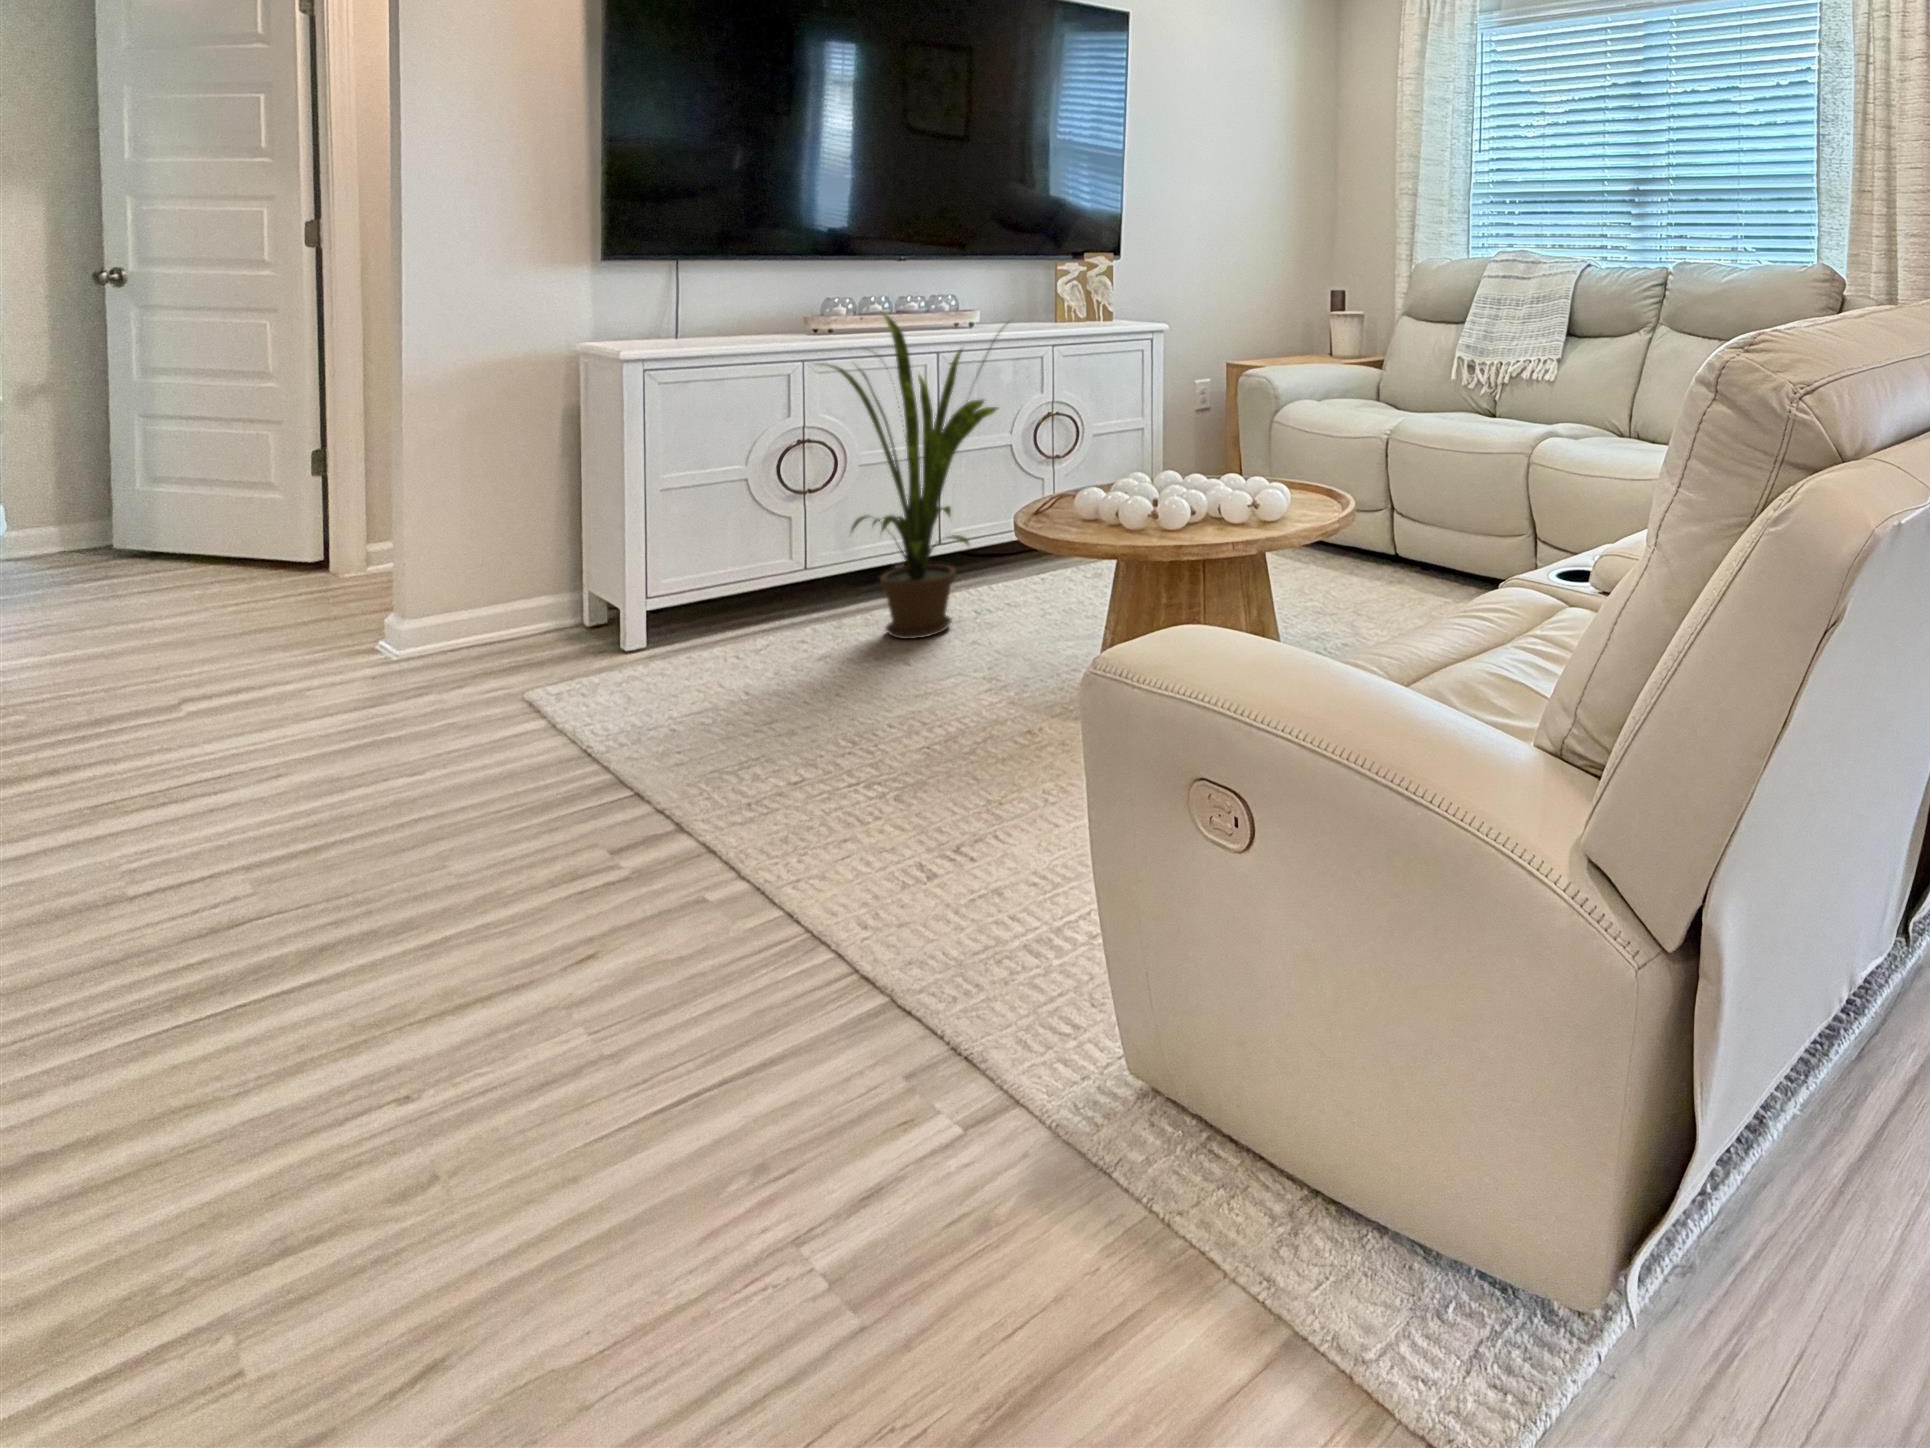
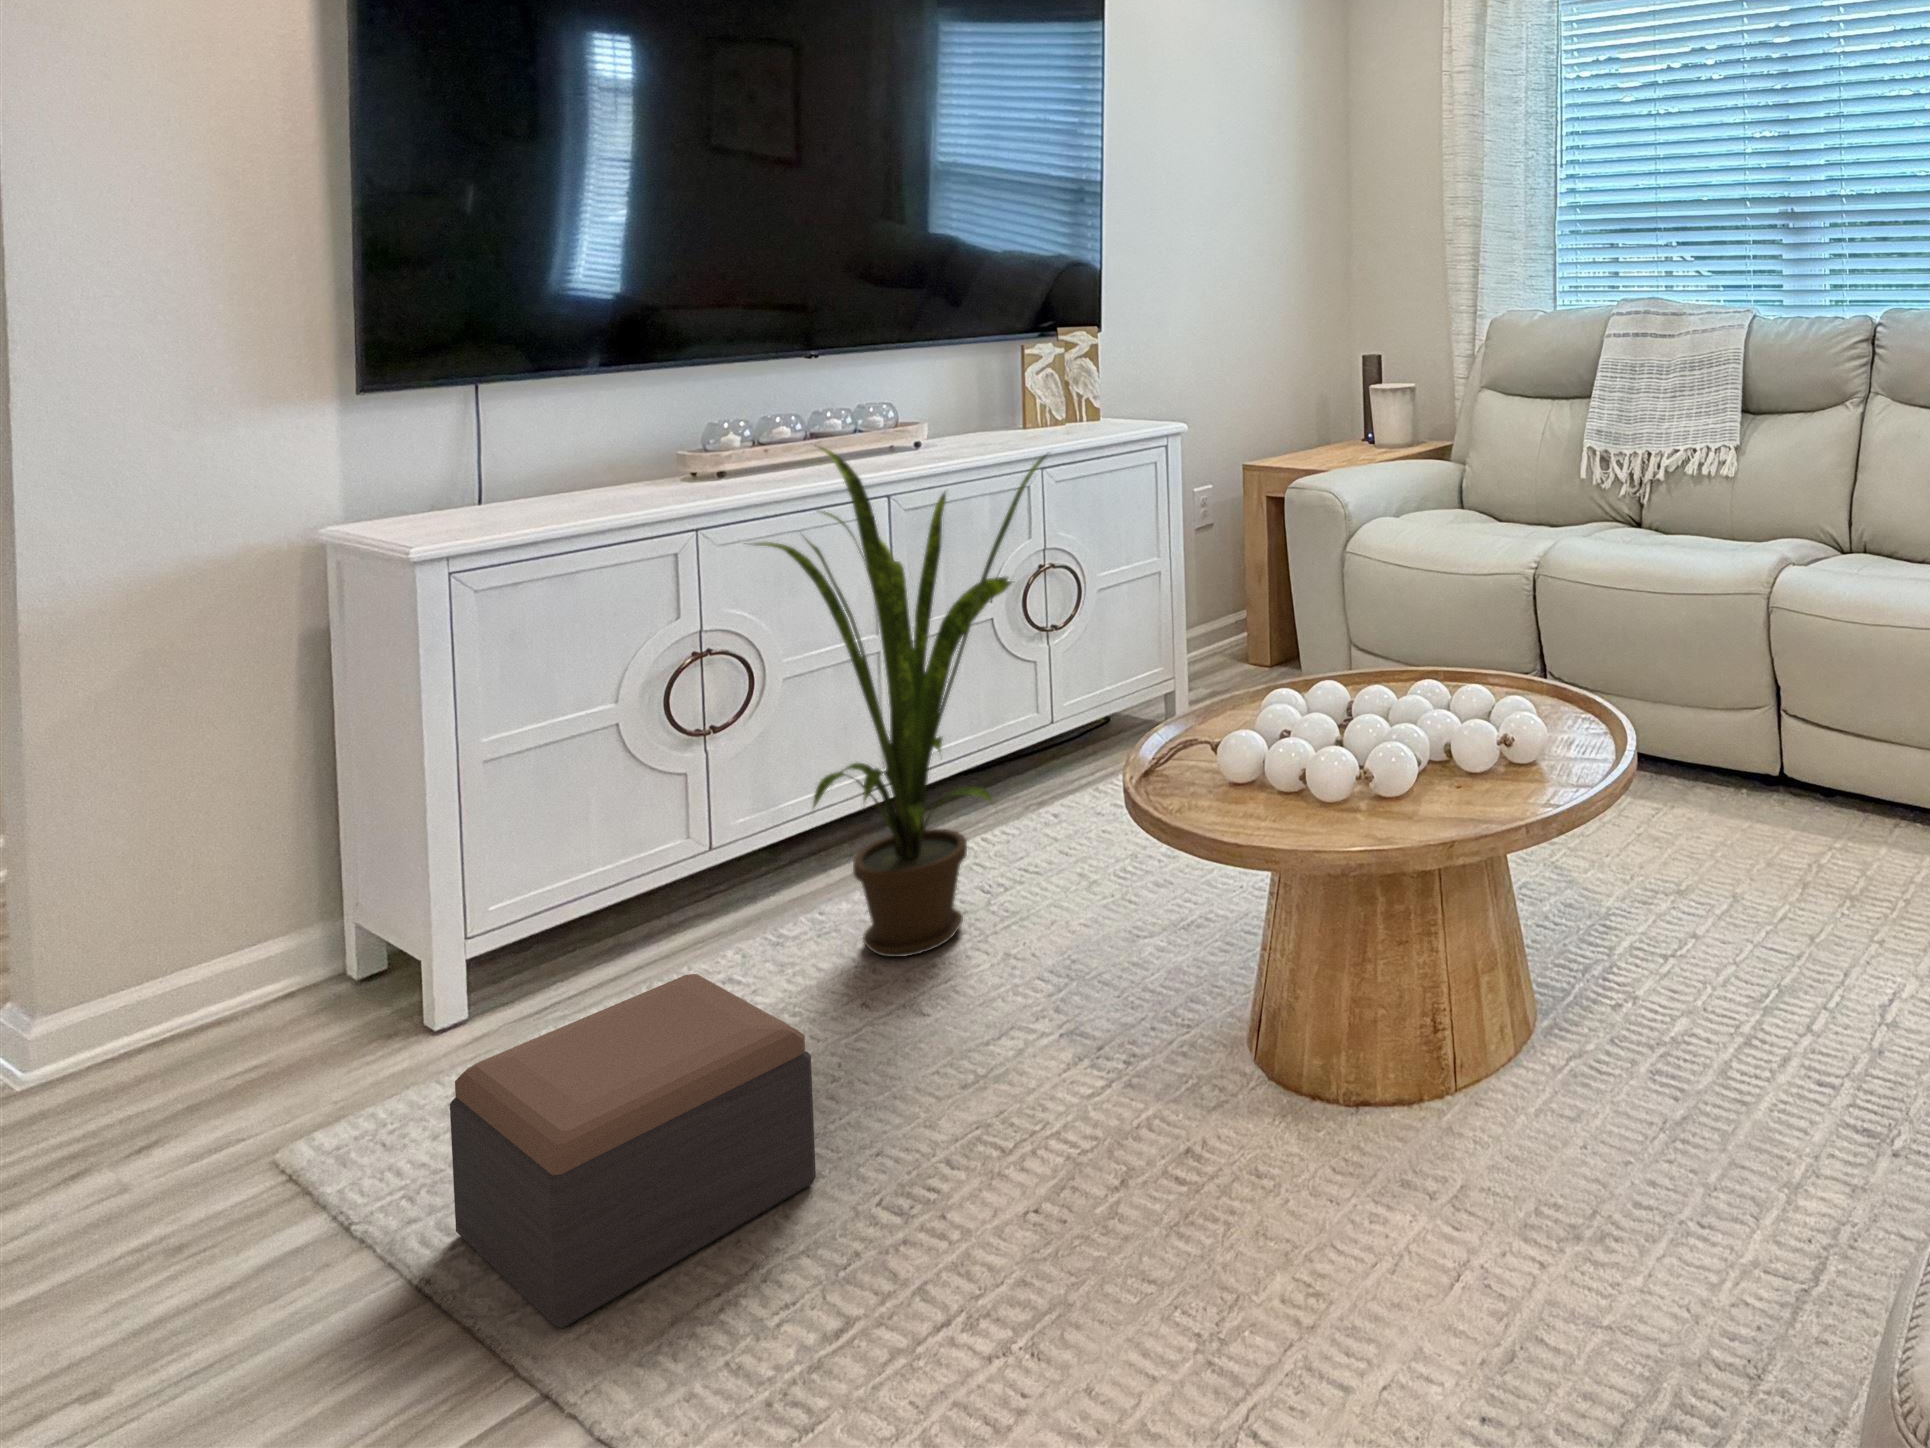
footstool: none [596,612,802,777] -> present [450,974,816,1328]

